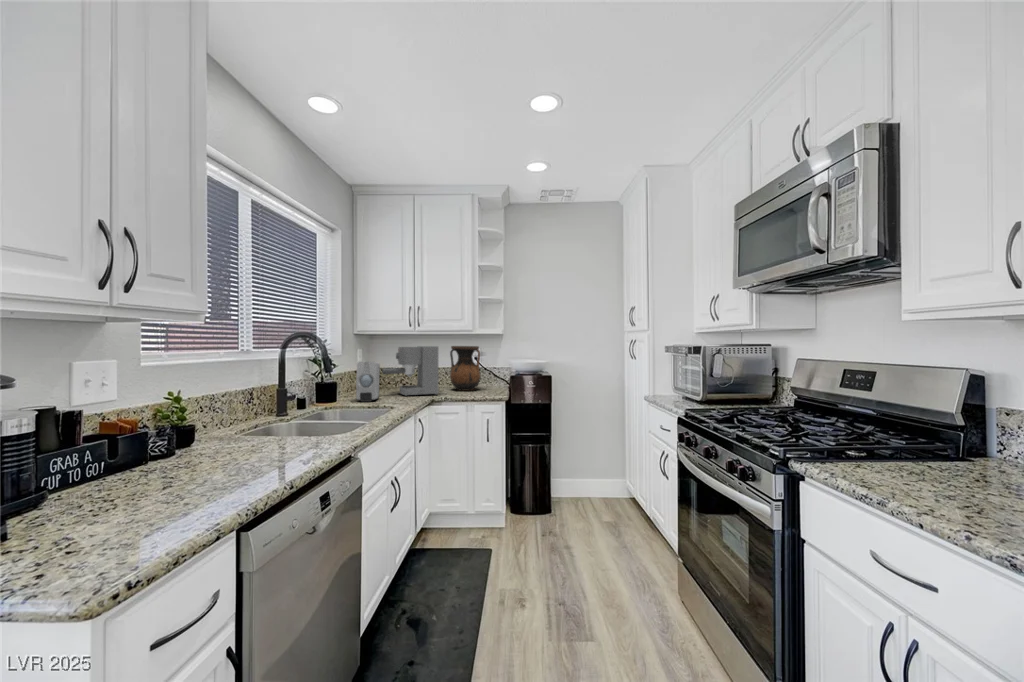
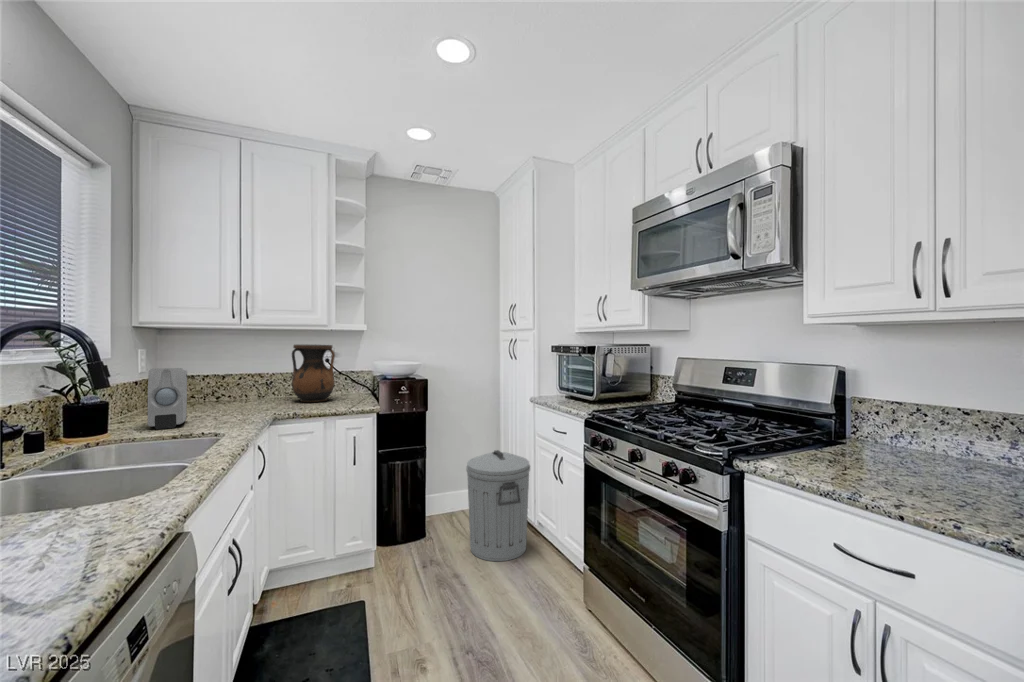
coffee maker: present [382,346,438,396] -> none [189,345,280,415]
trash can: none [583,442,643,543] -> present [466,450,530,561]

